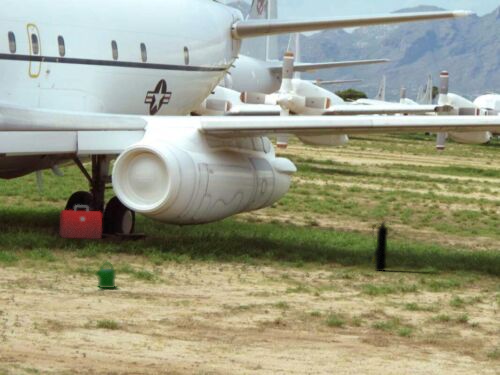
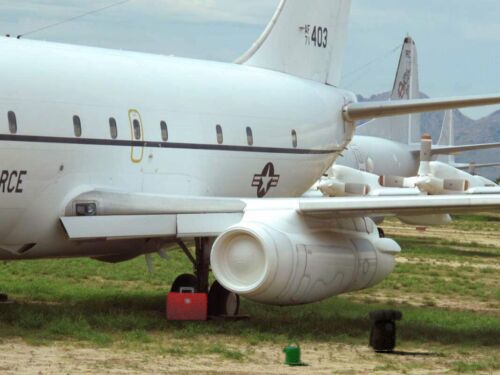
fire extinguisher: present [373,222,388,271] -> none [470,298,490,350]
backpack: none [273,230,309,273] -> present [368,309,403,352]
watering can: present [95,262,116,288] -> present [282,339,301,365]

